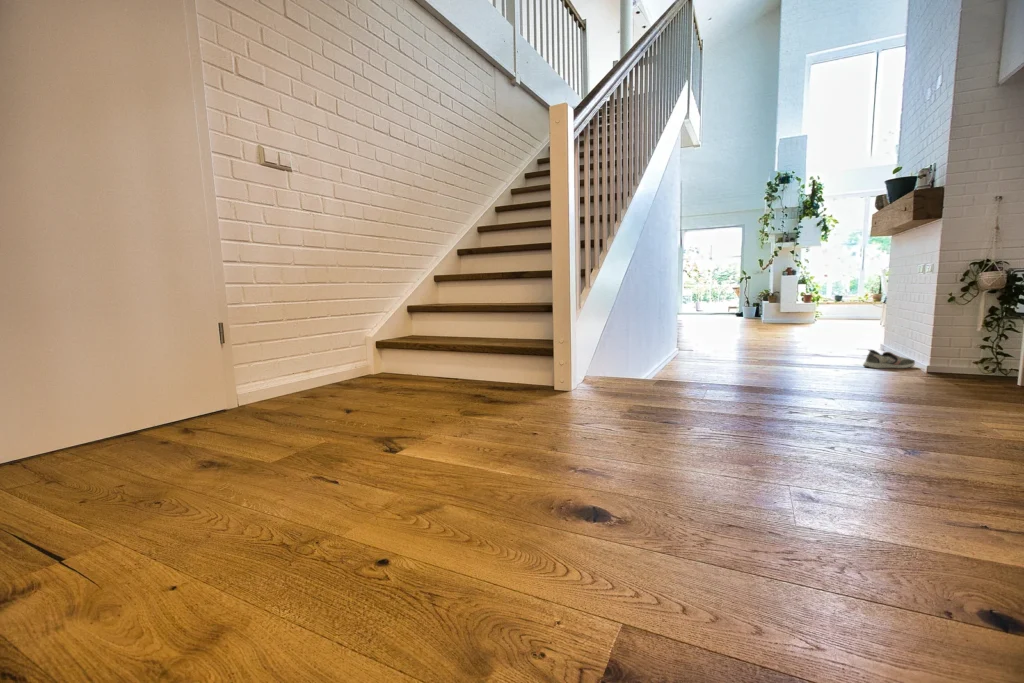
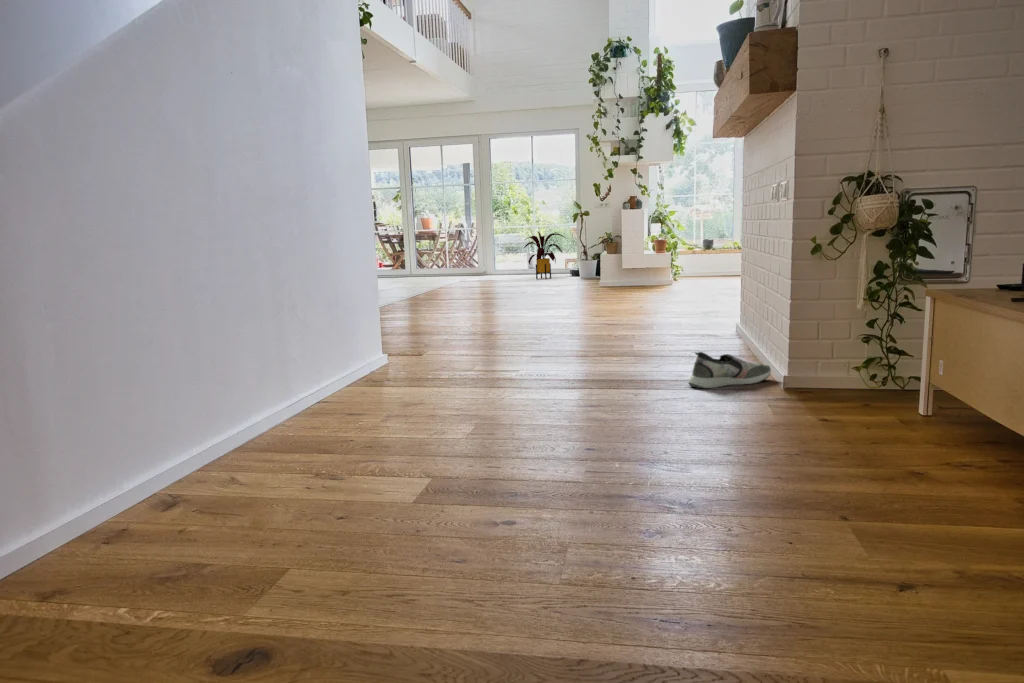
house plant: none [707,288,737,317] -> present [524,232,565,279]

